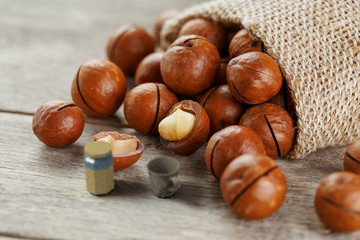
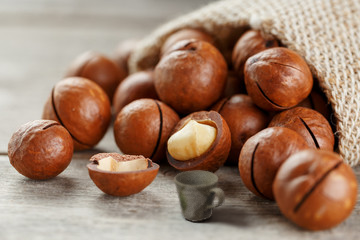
jar: present [84,140,114,195] -> none [92,152,132,225]

